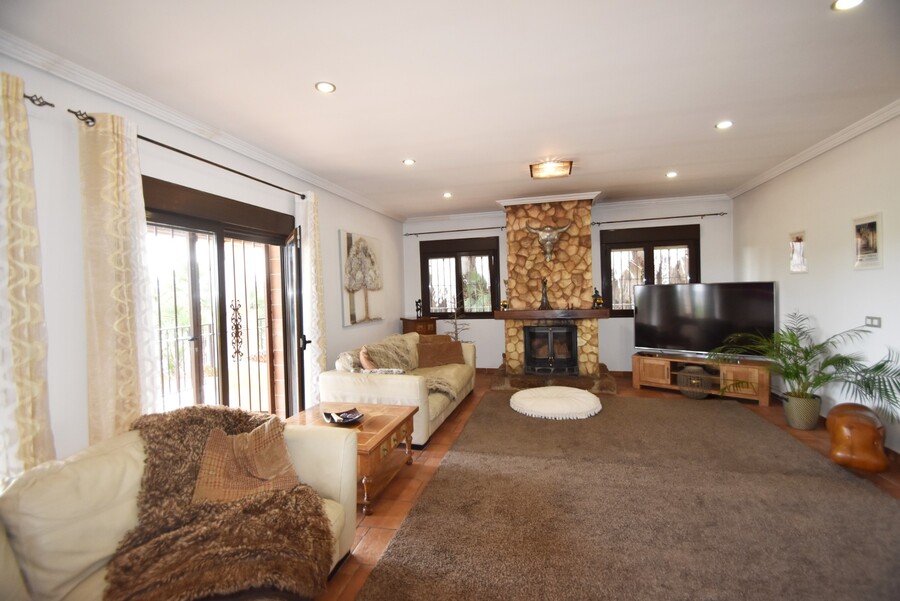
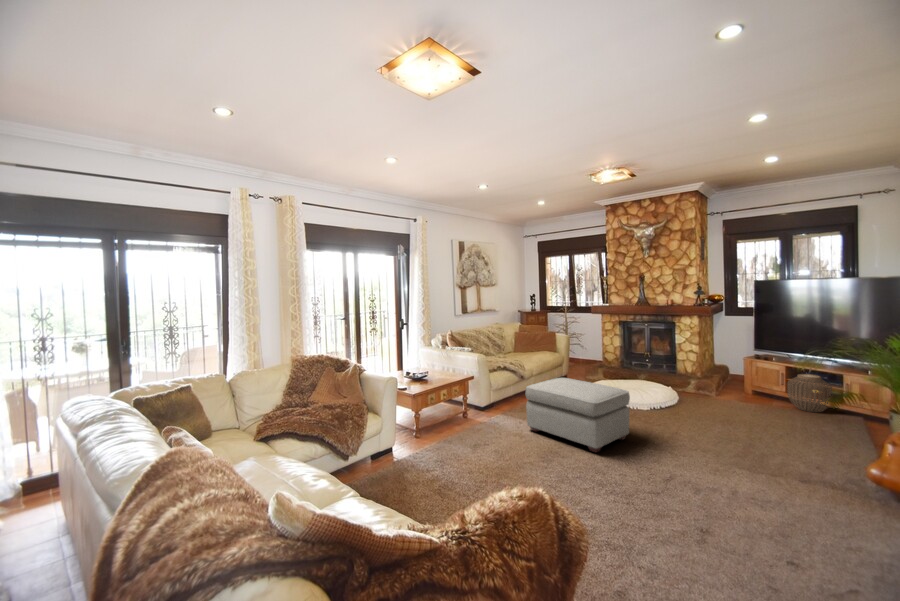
ottoman: none [504,395,615,484] -> present [526,378,630,453]

